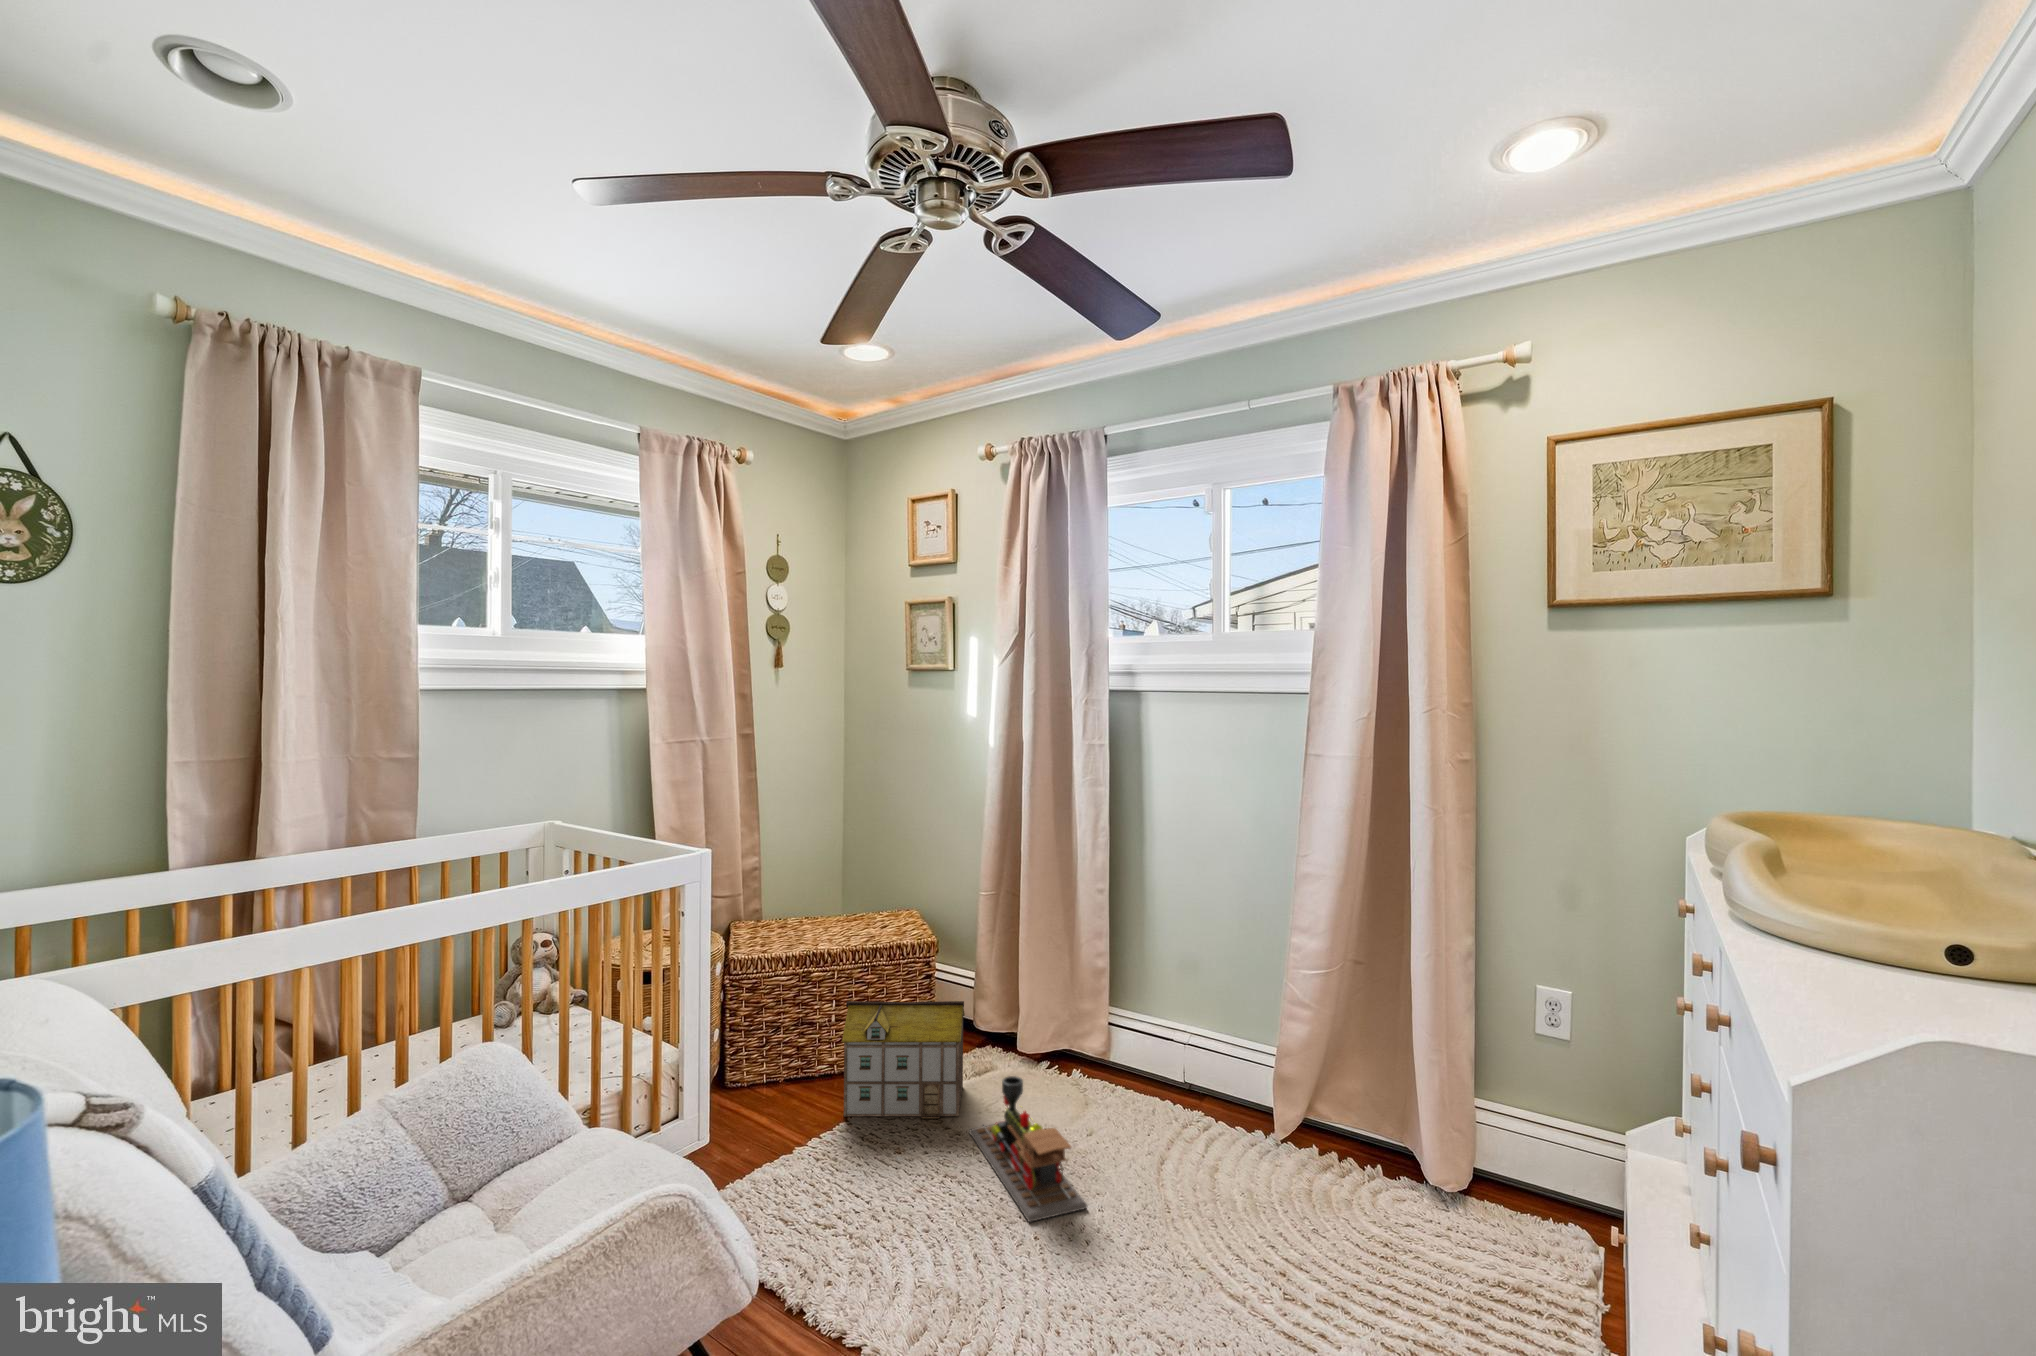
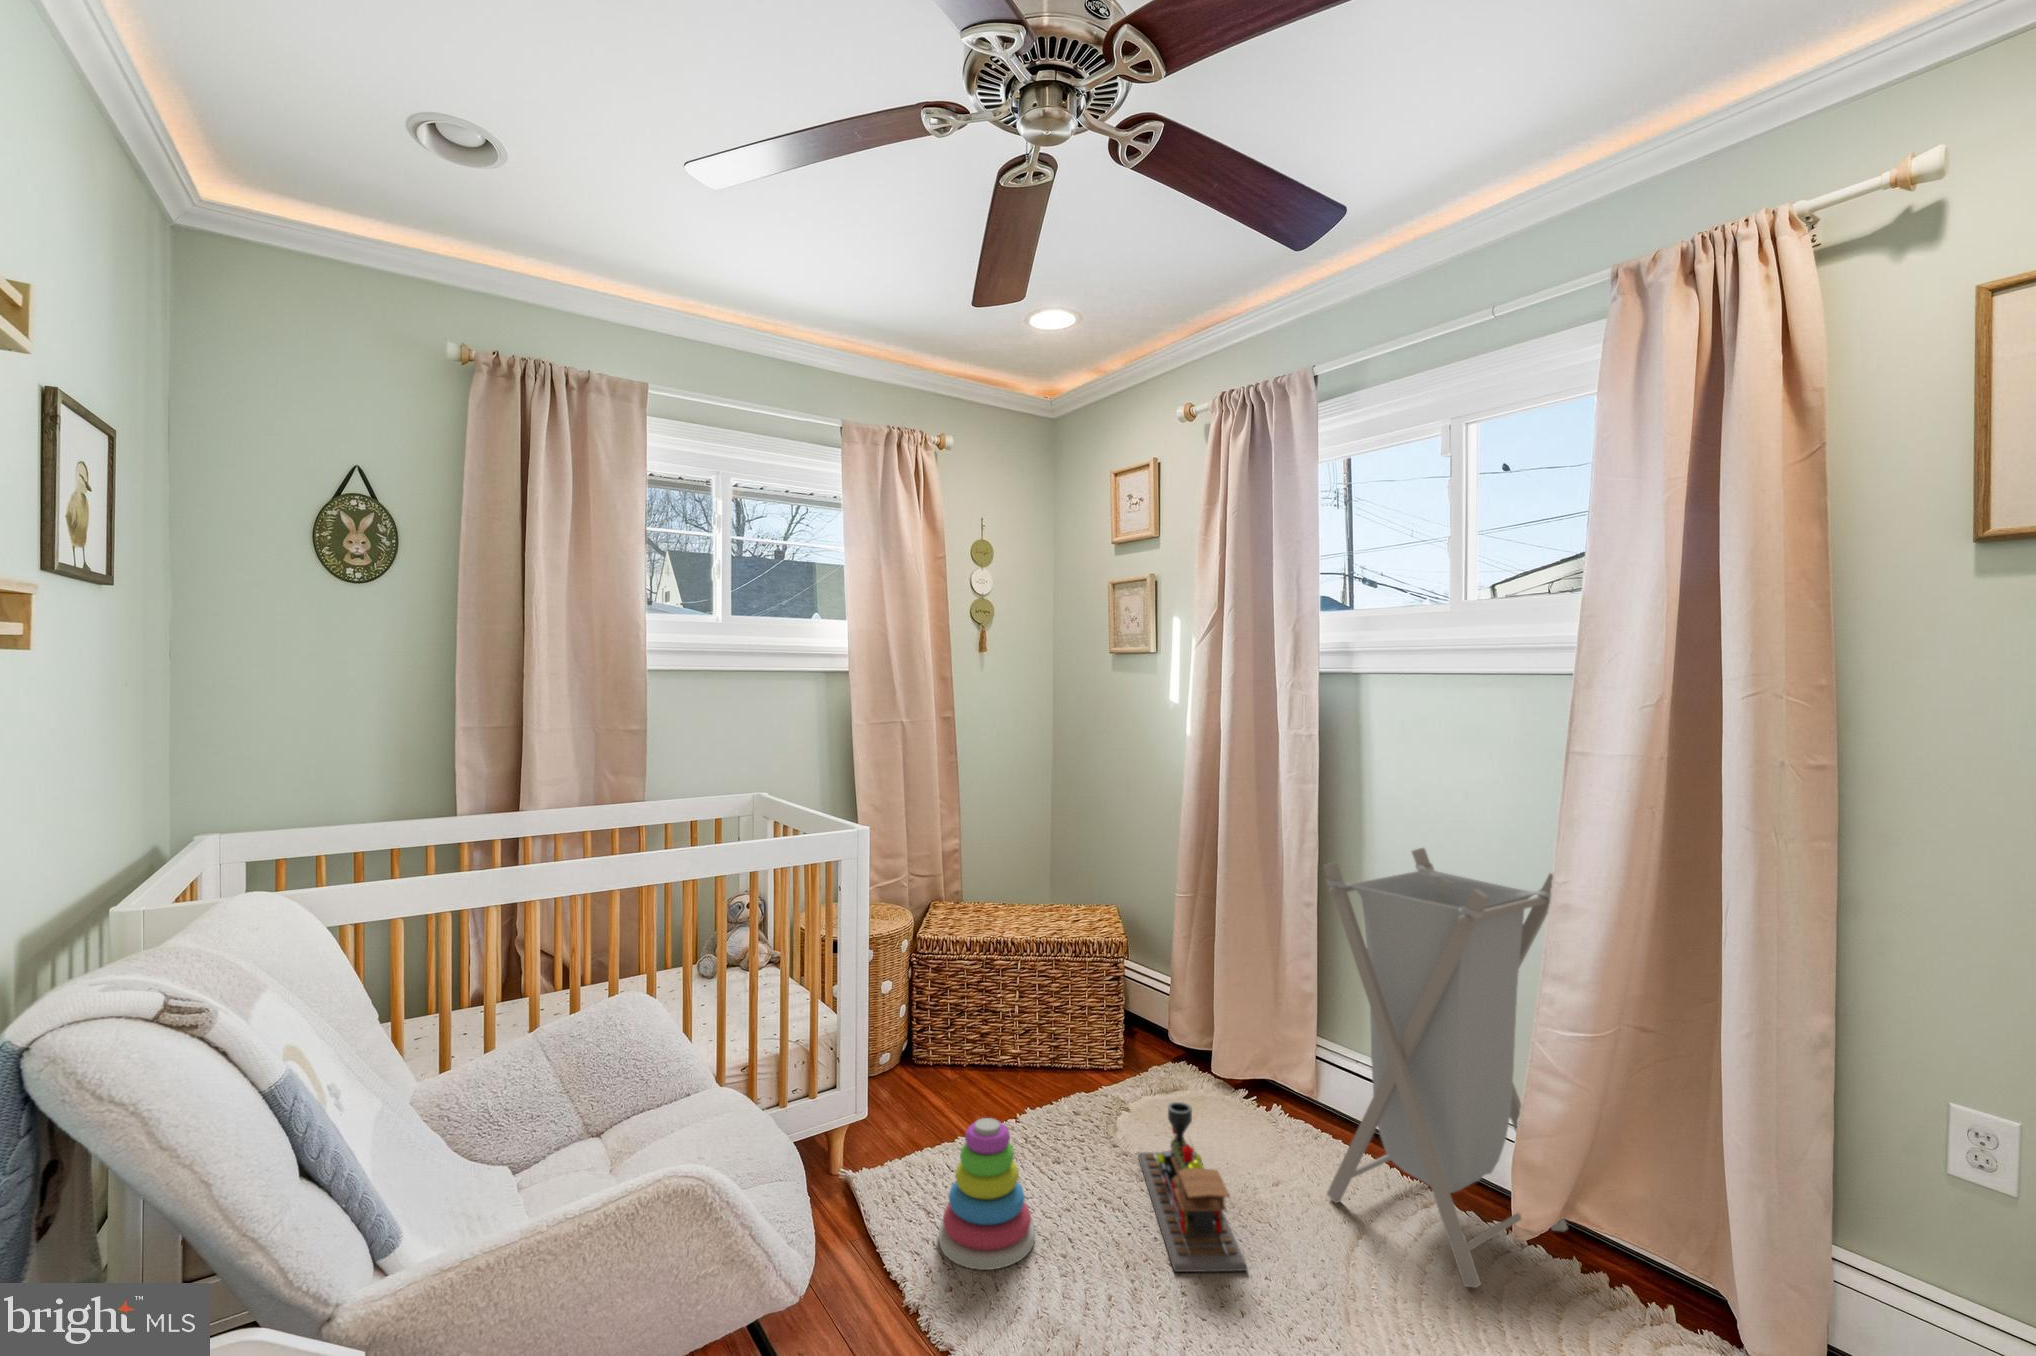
laundry hamper: none [1129,837,1308,1185] -> present [1323,848,1568,1288]
toy house: present [842,1001,965,1118] -> none [1010,995,1149,1136]
stacking toy: none [809,1116,900,1259] -> present [939,1118,1035,1270]

